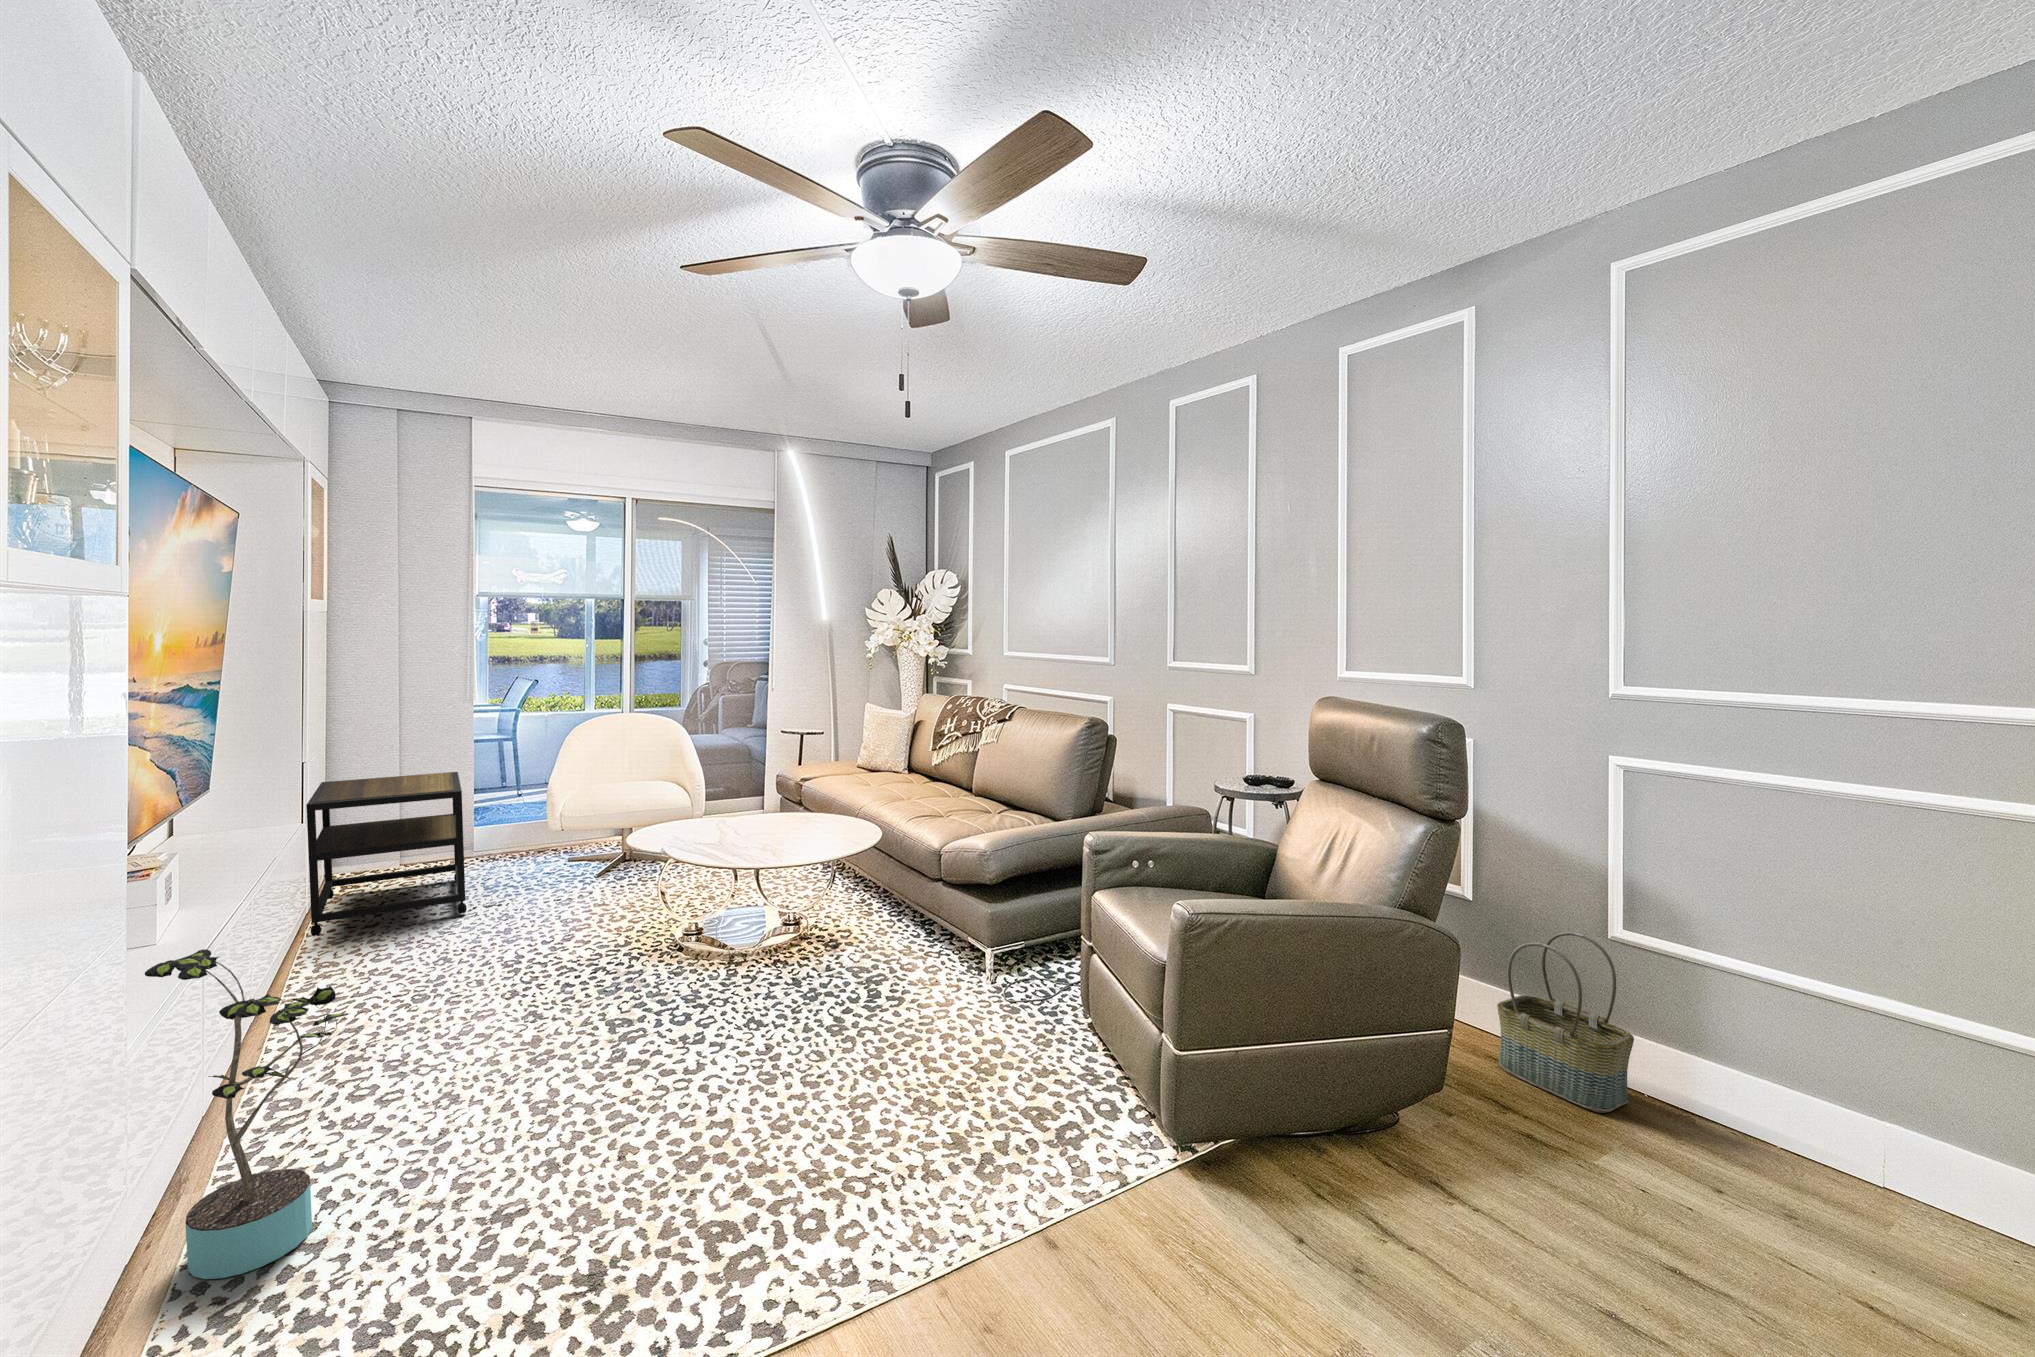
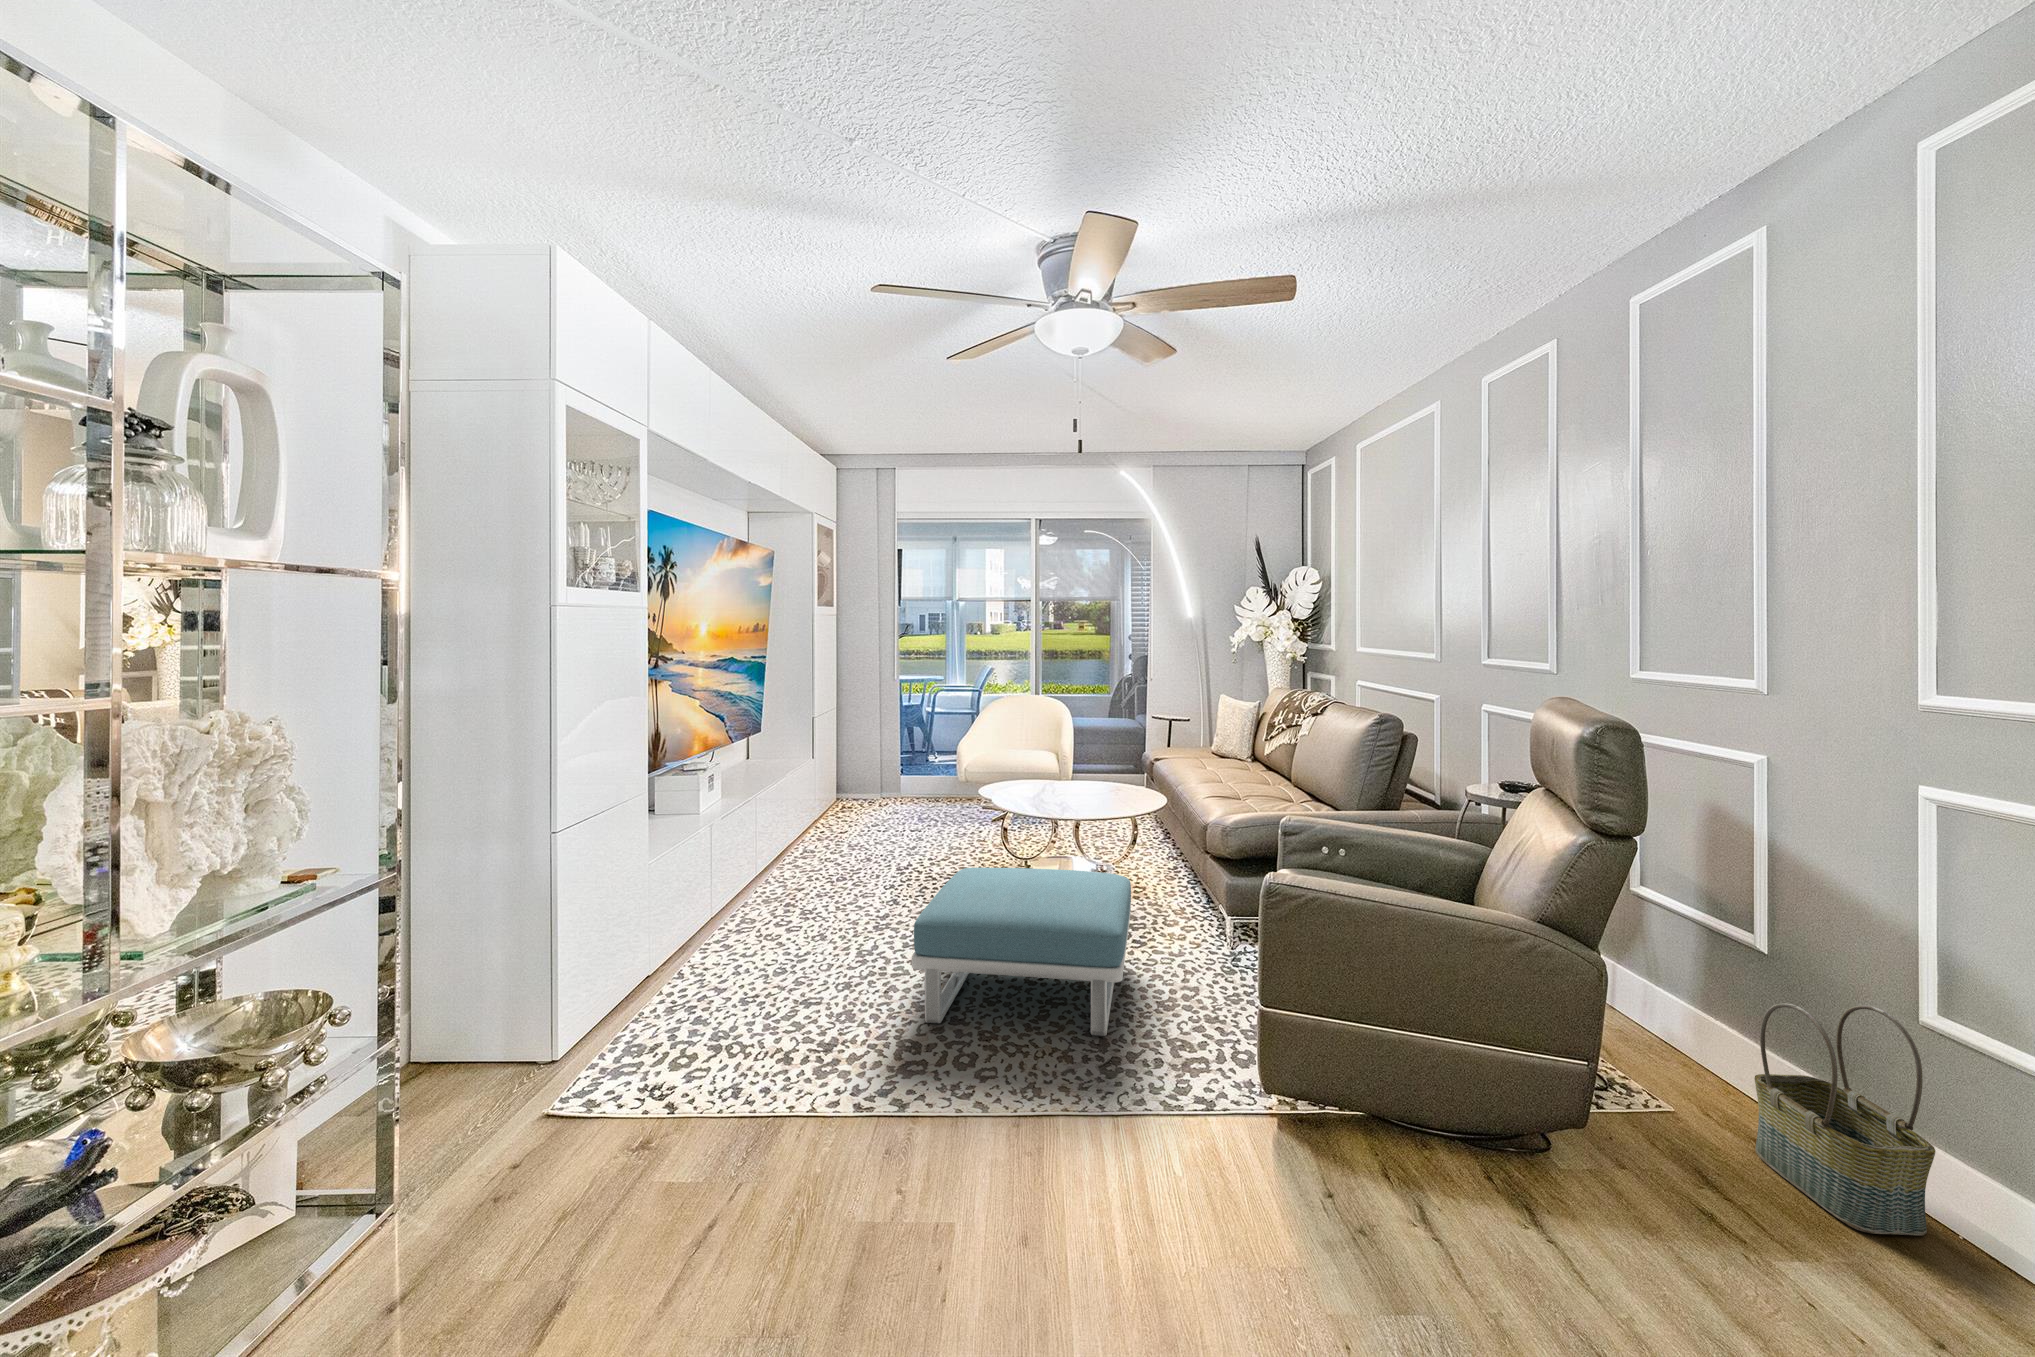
side table: present [306,772,467,936] -> none [809,734,908,834]
footstool: none [678,926,970,1186] -> present [912,868,1131,1036]
potted plant: present [145,949,348,1279] -> none [653,807,755,993]

